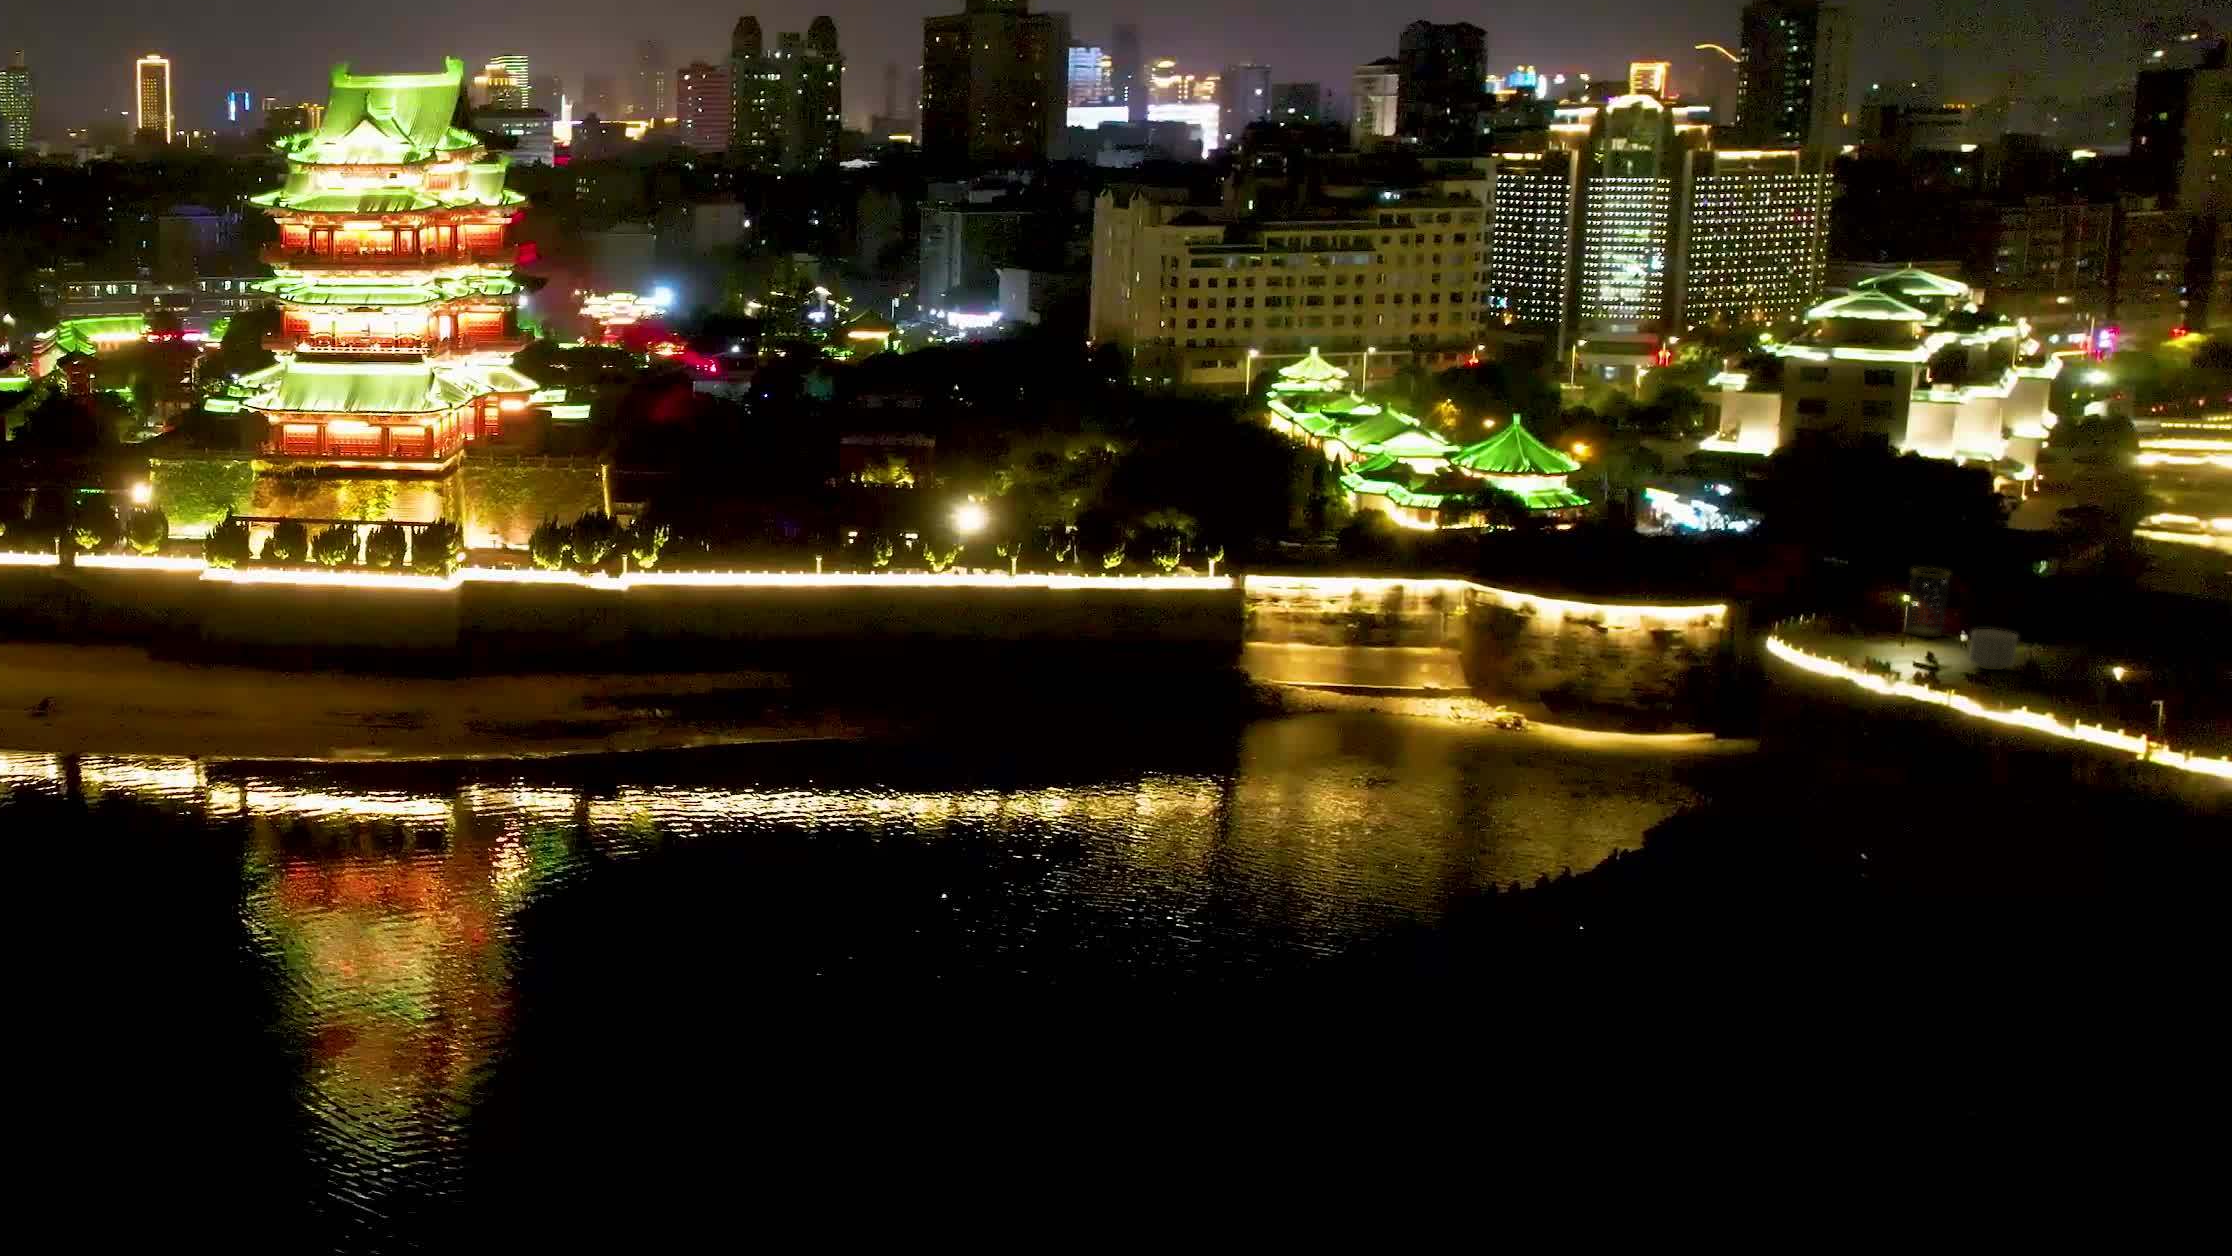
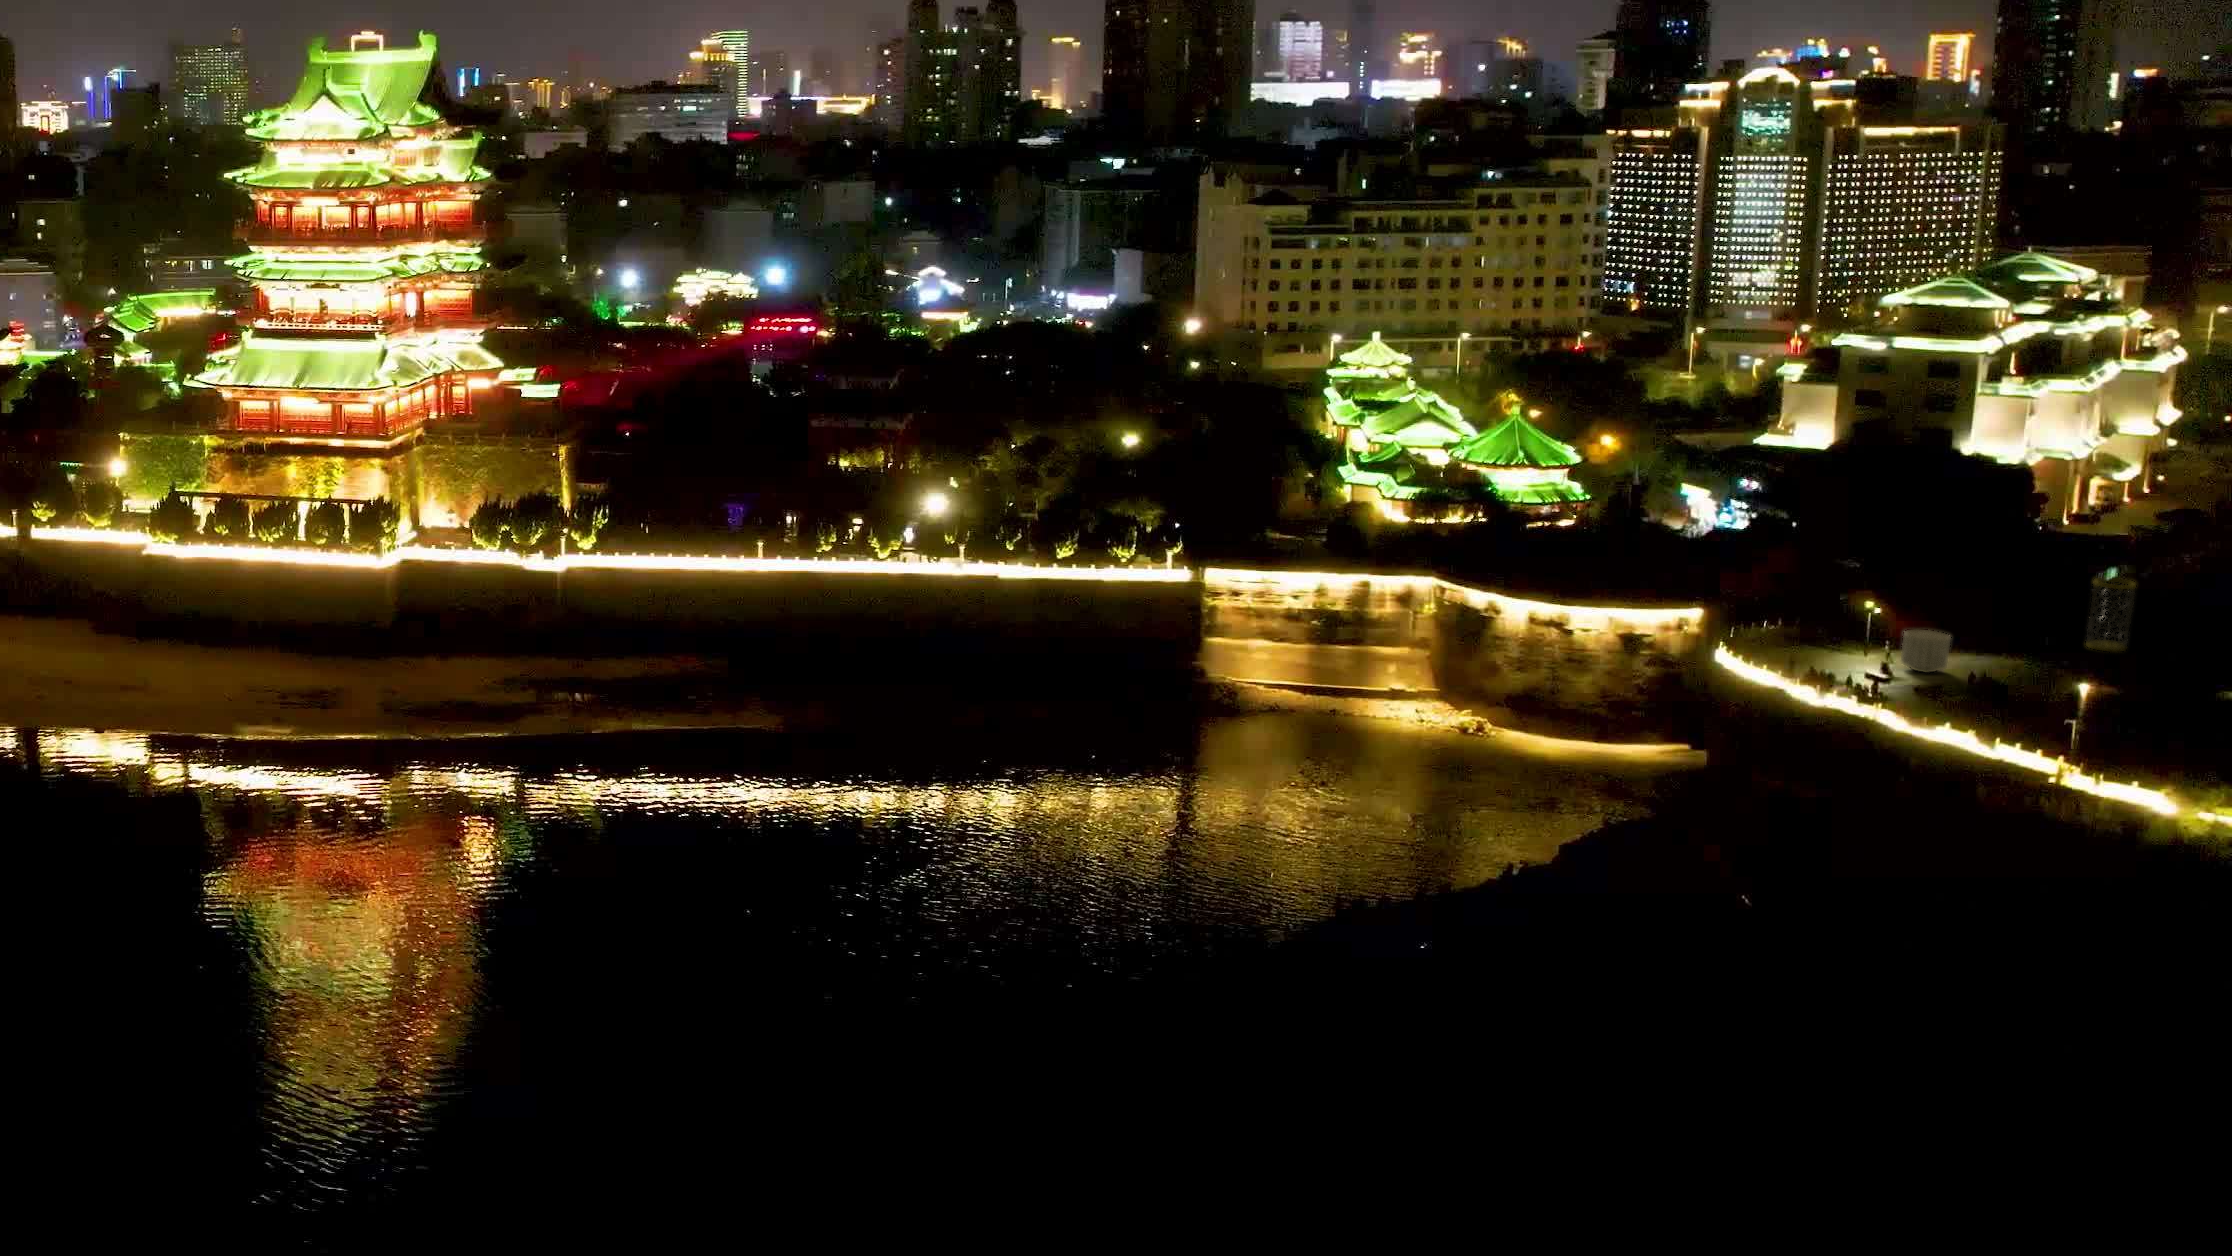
trash can: present [1906,568,1950,637] -> present [2086,577,2136,651]

